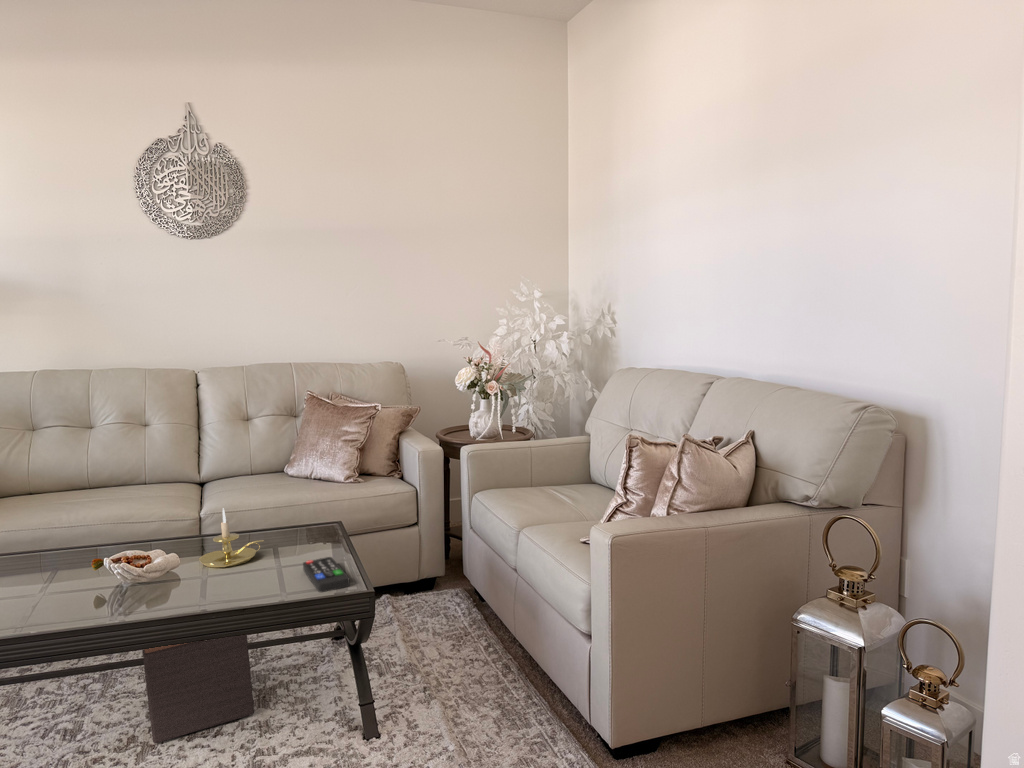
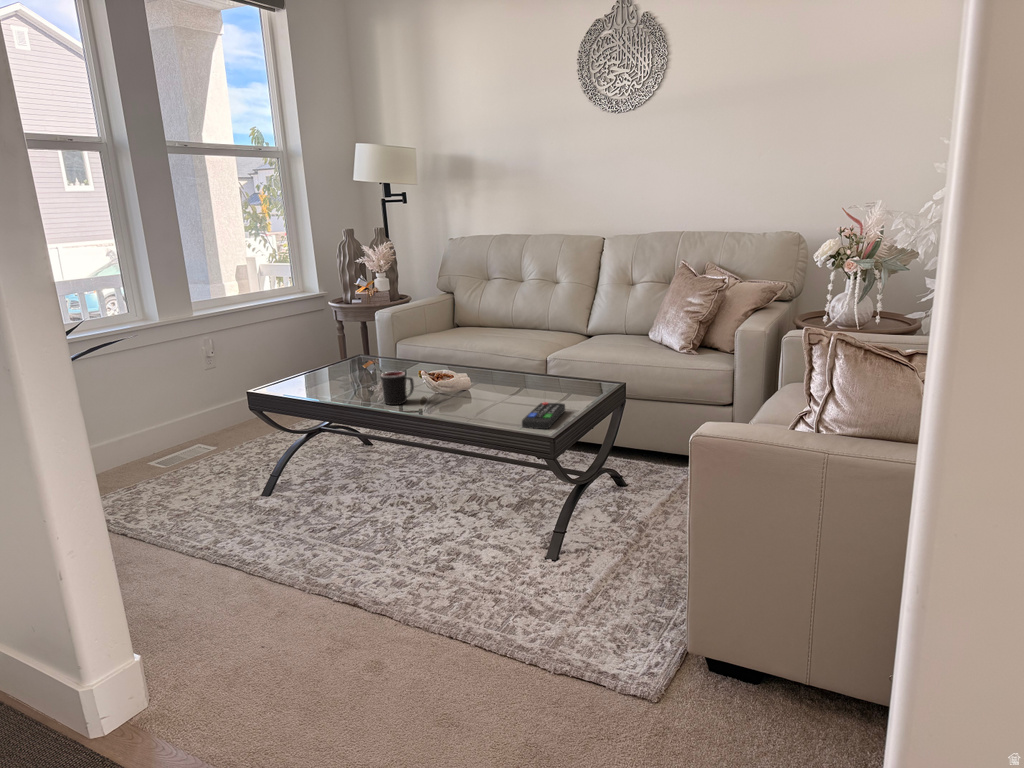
candle holder: present [199,508,264,568] -> none [491,346,537,395]
mug: none [74,570,127,620] -> present [381,371,414,405]
footstool: present [142,635,254,743] -> none [430,414,524,514]

